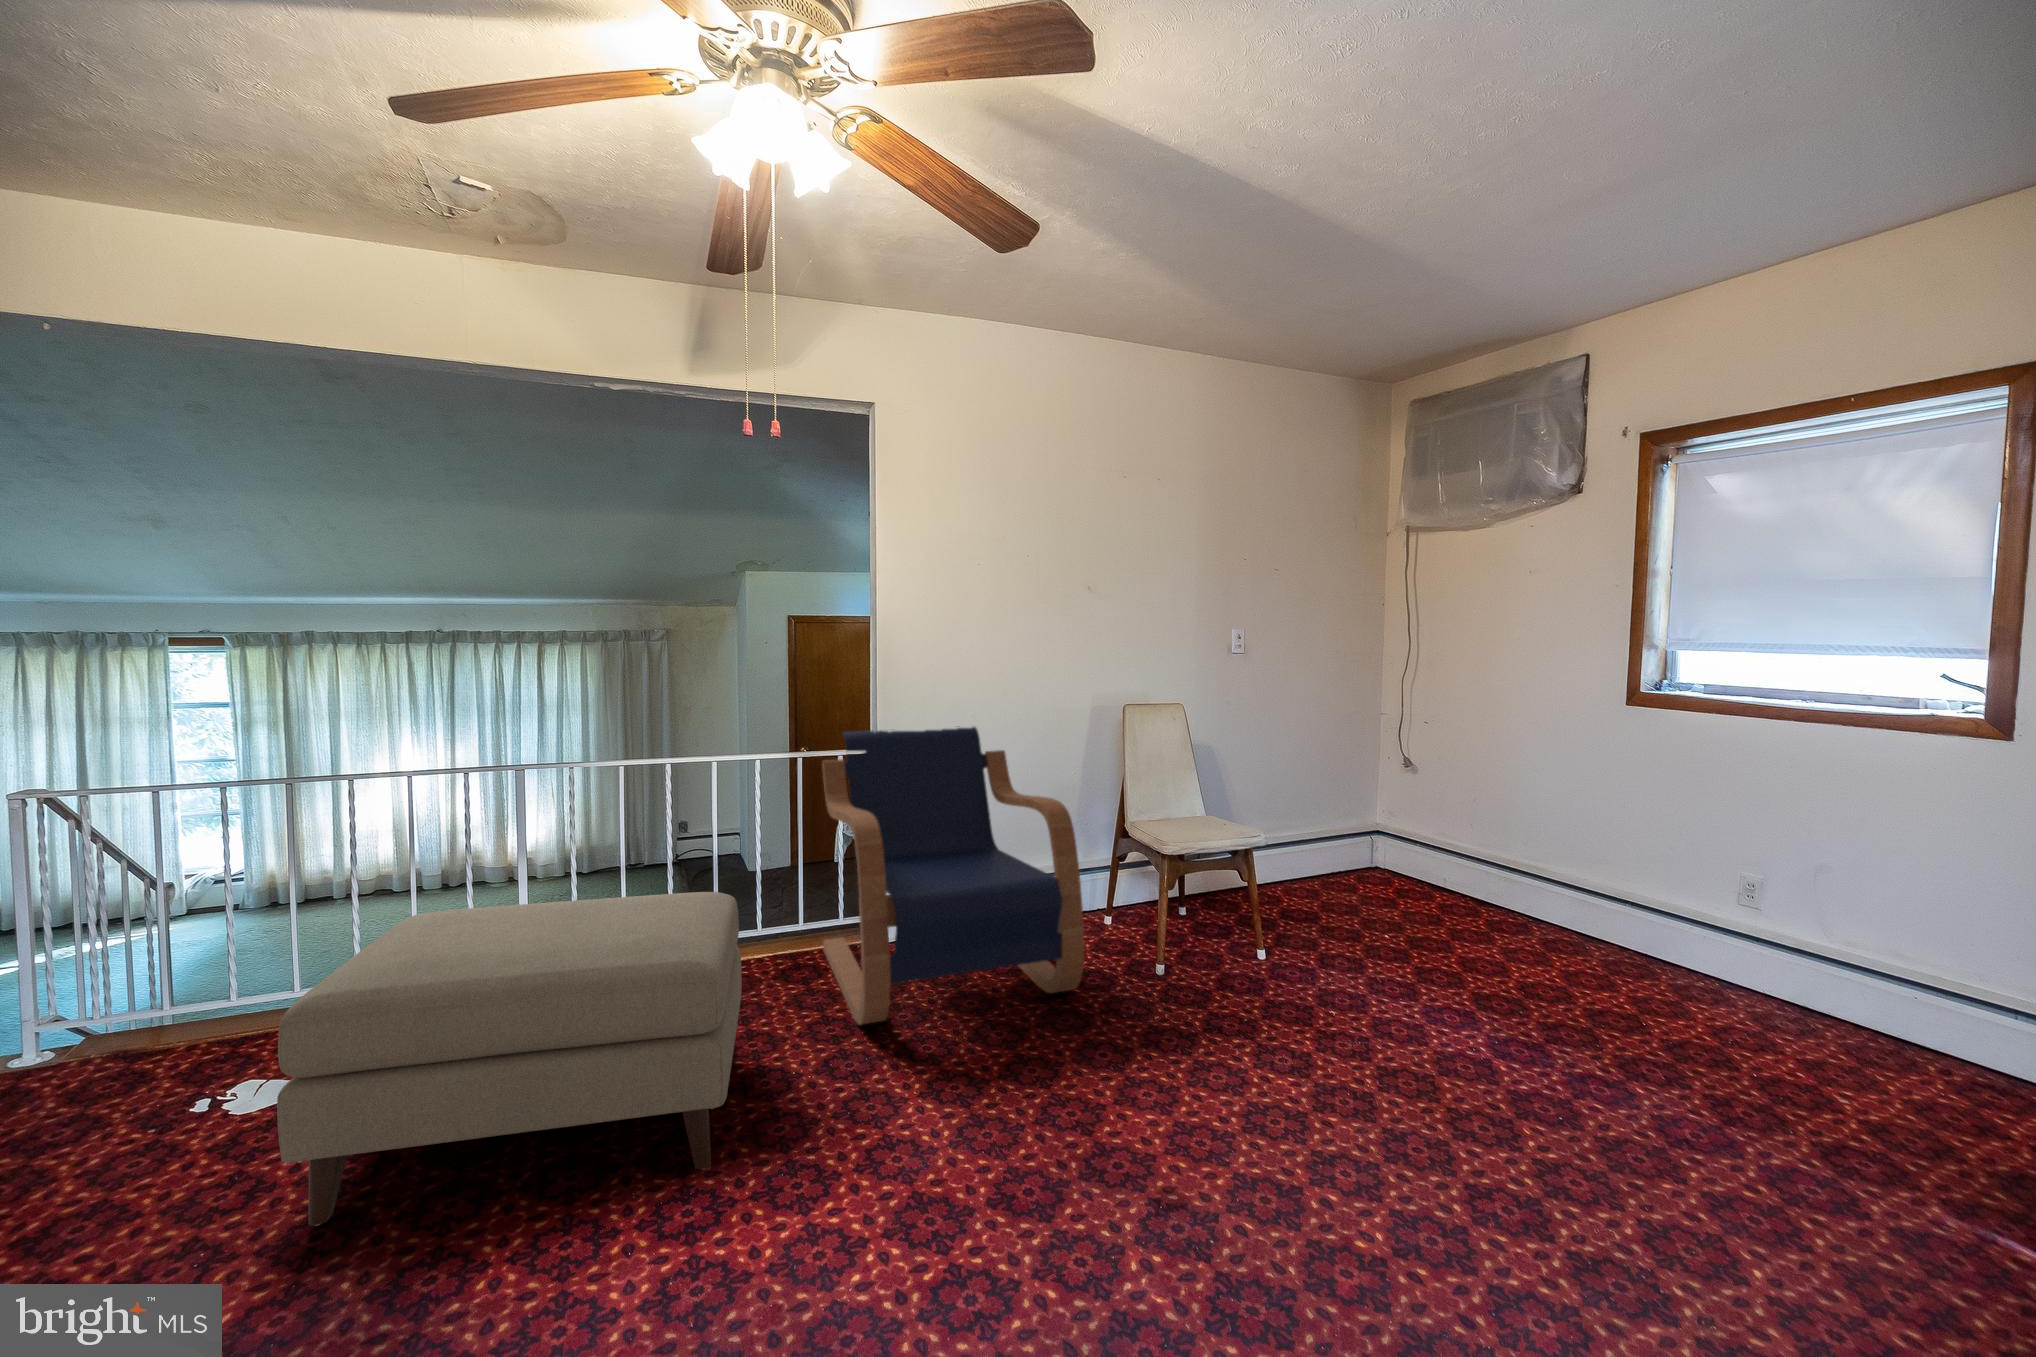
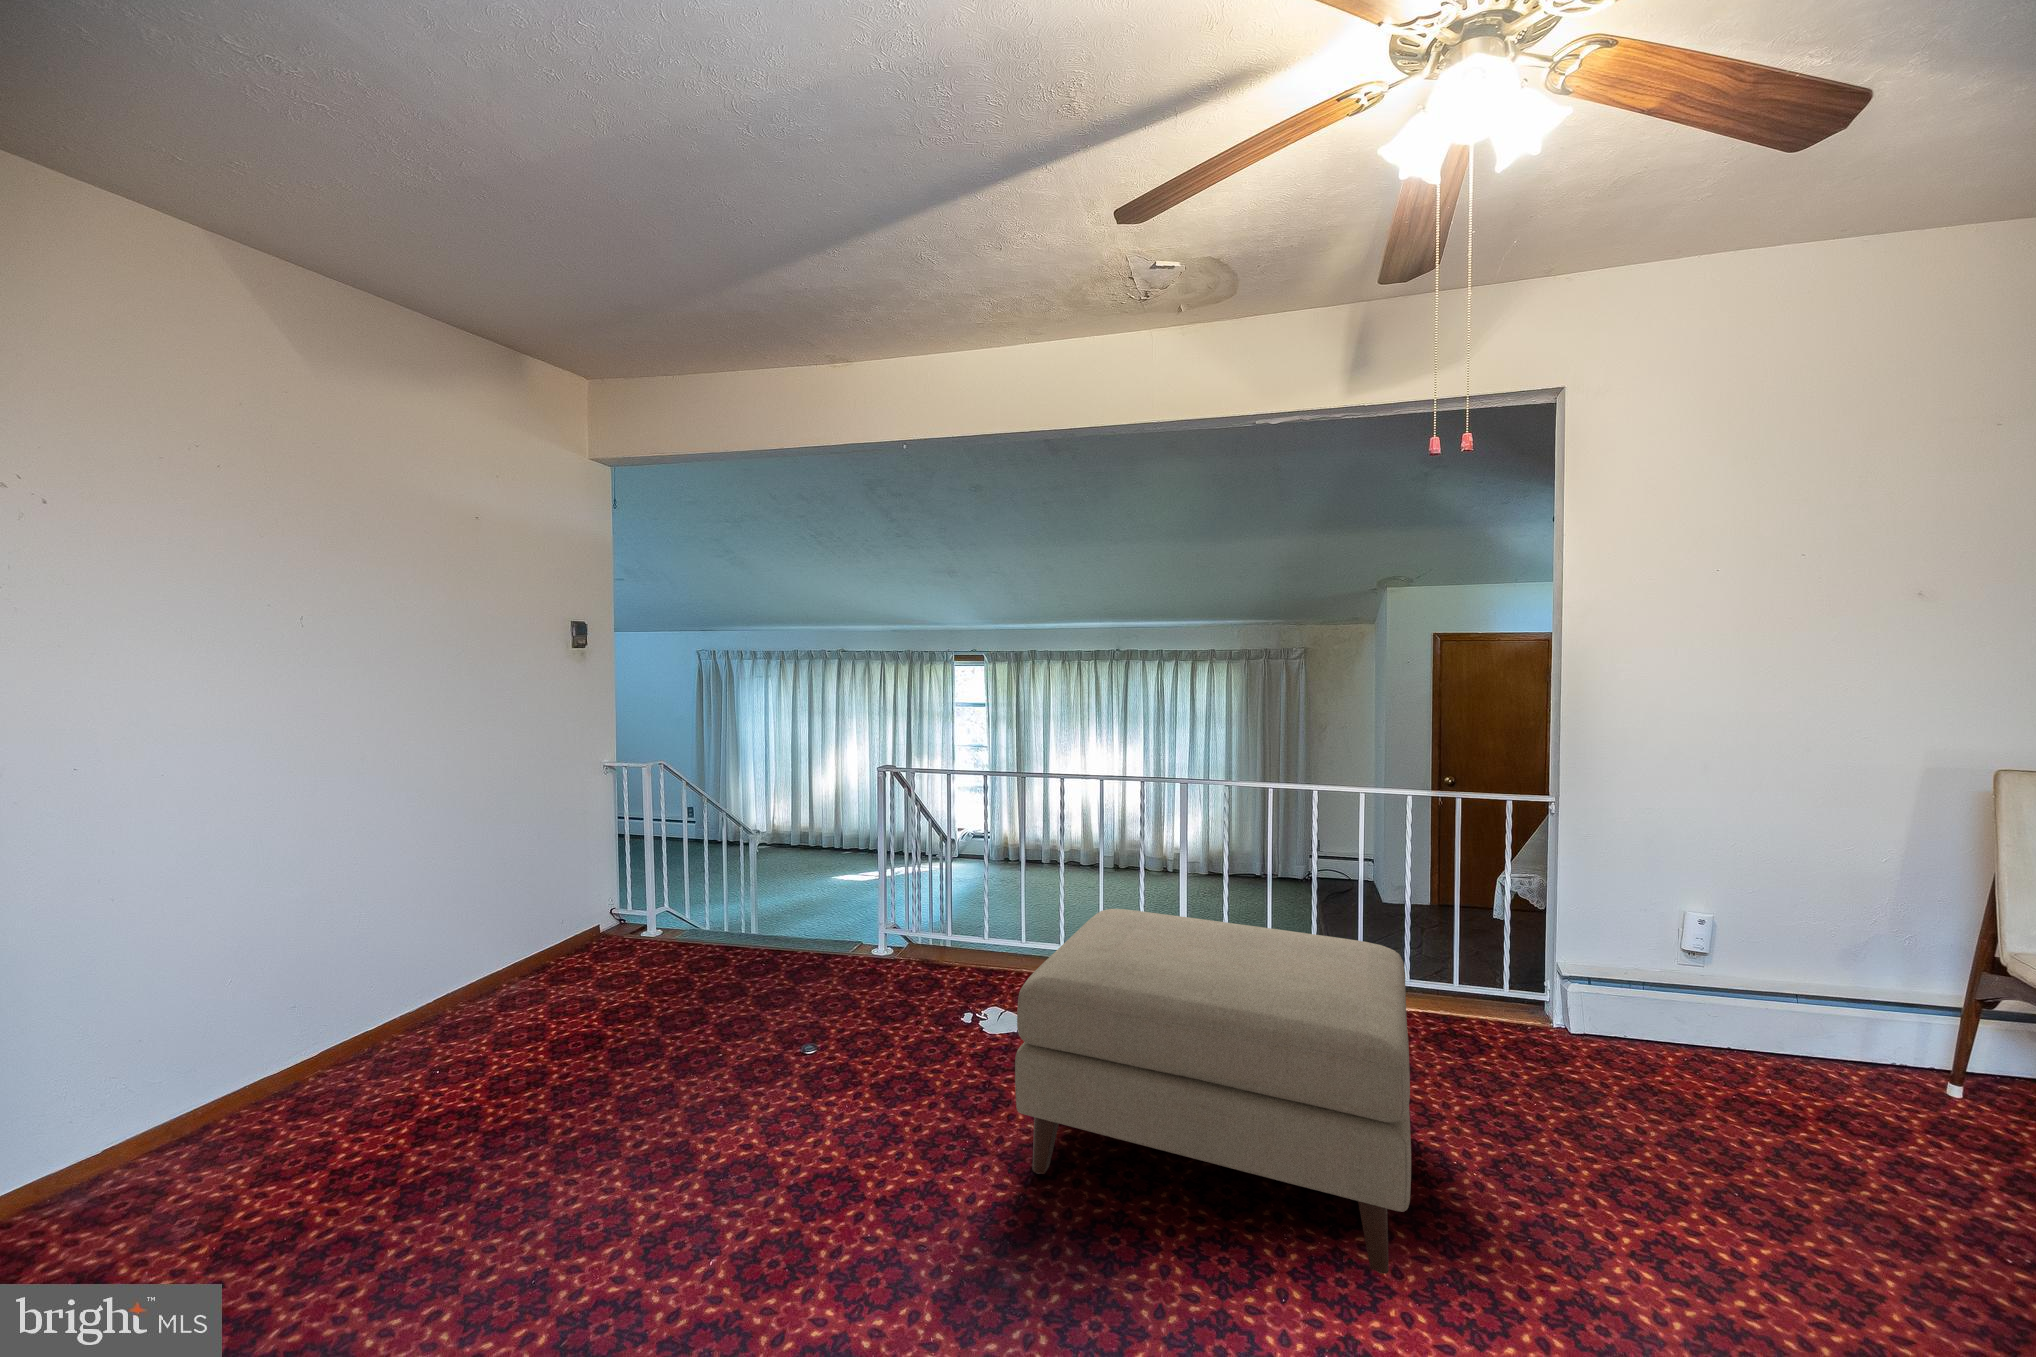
lounge chair: present [822,727,1084,1025] -> none [1482,775,1953,1199]

